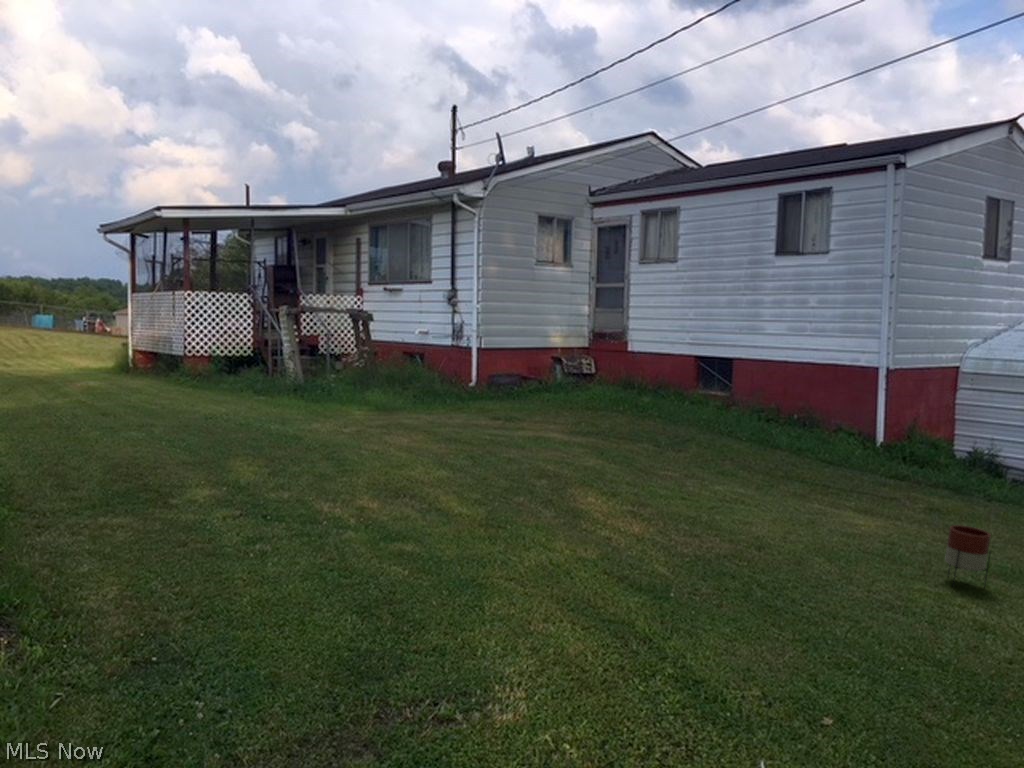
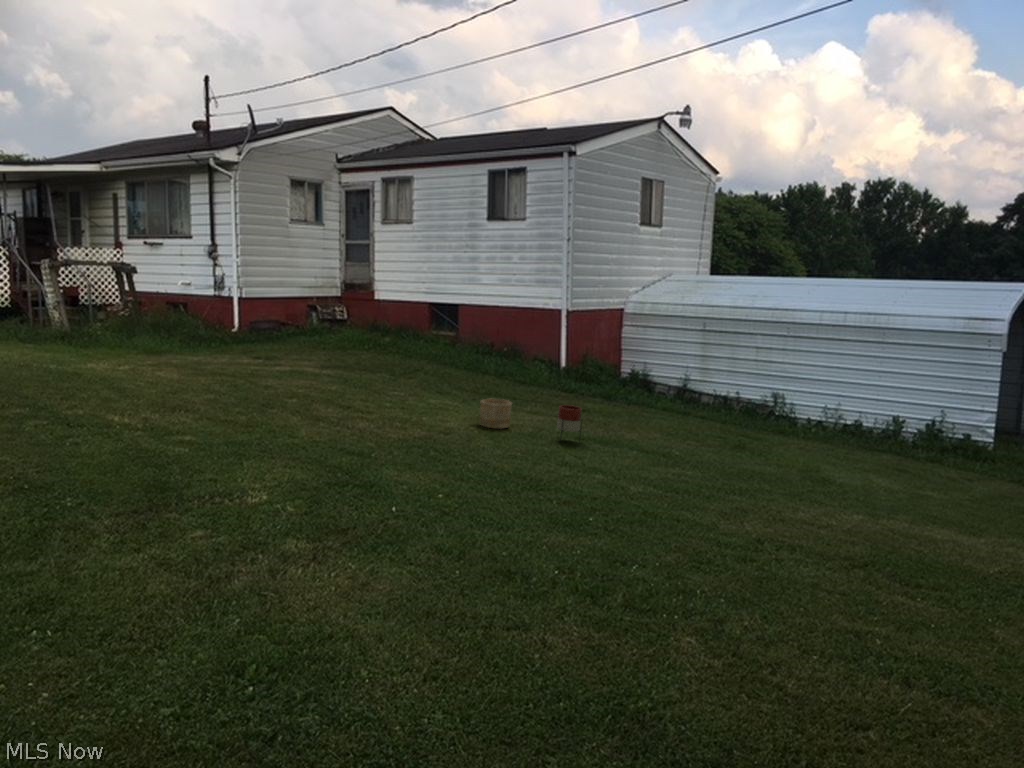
wooden bucket: none [810,504,862,552] -> present [480,398,512,428]

